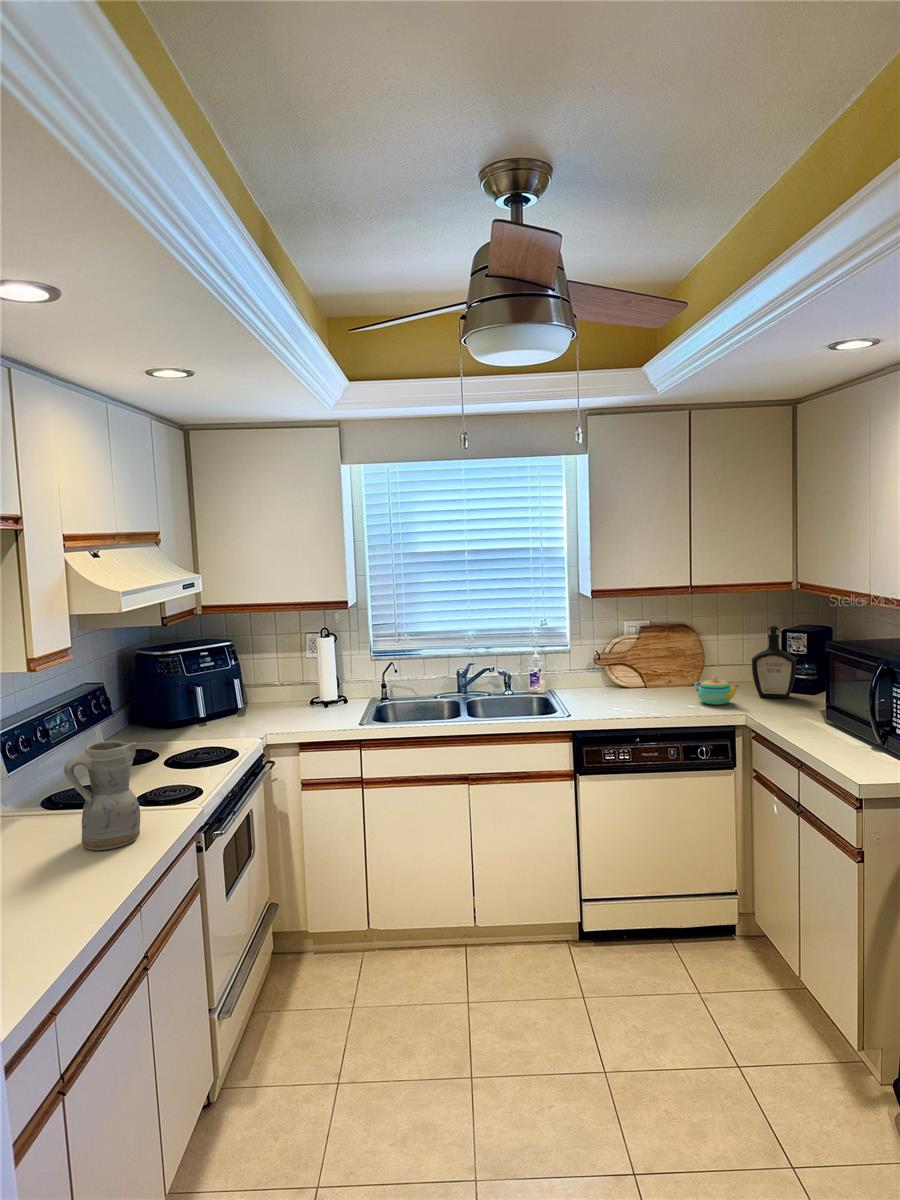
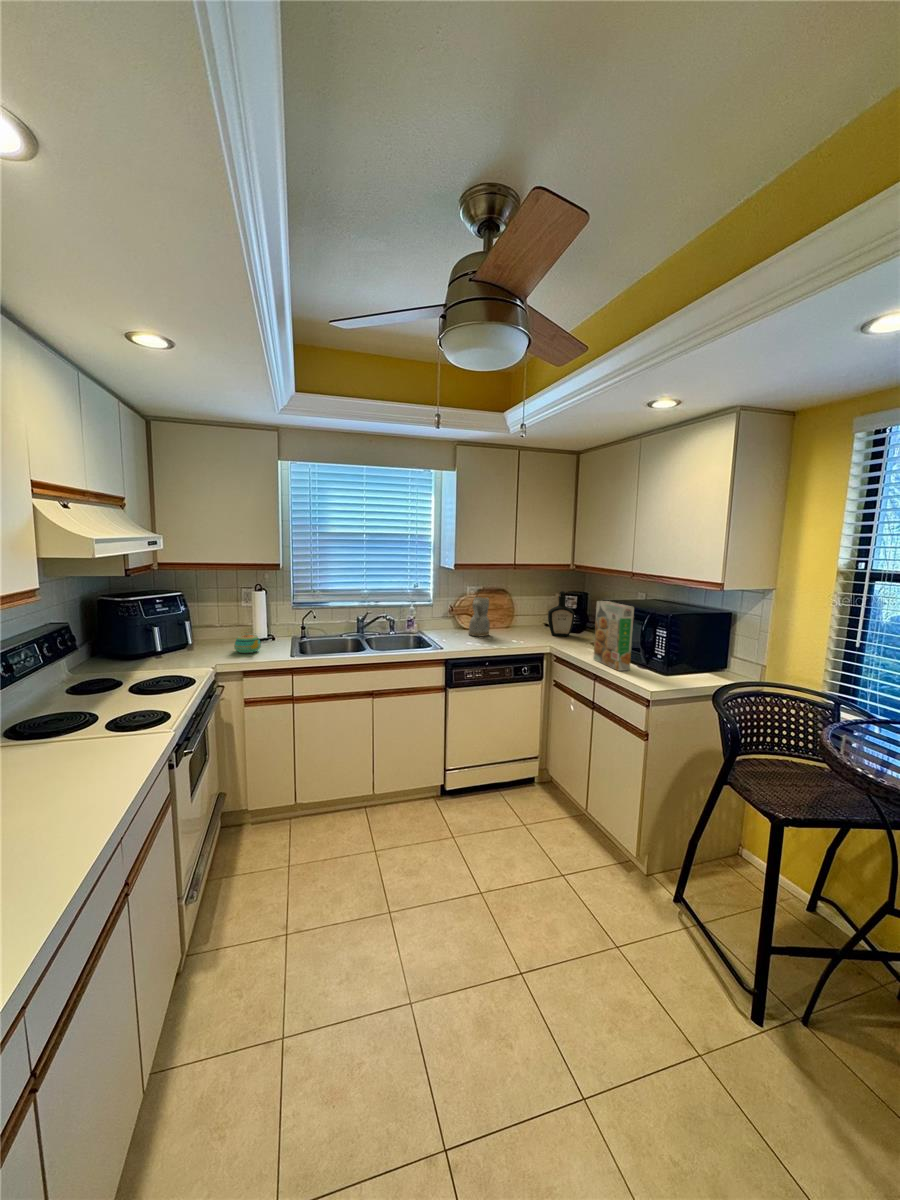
cereal box: none [804,643,856,755] -> present [593,601,634,671]
teapot: present [694,677,738,704] -> present [234,632,261,653]
ceramic pitcher: present [64,741,140,850] -> present [469,597,490,636]

